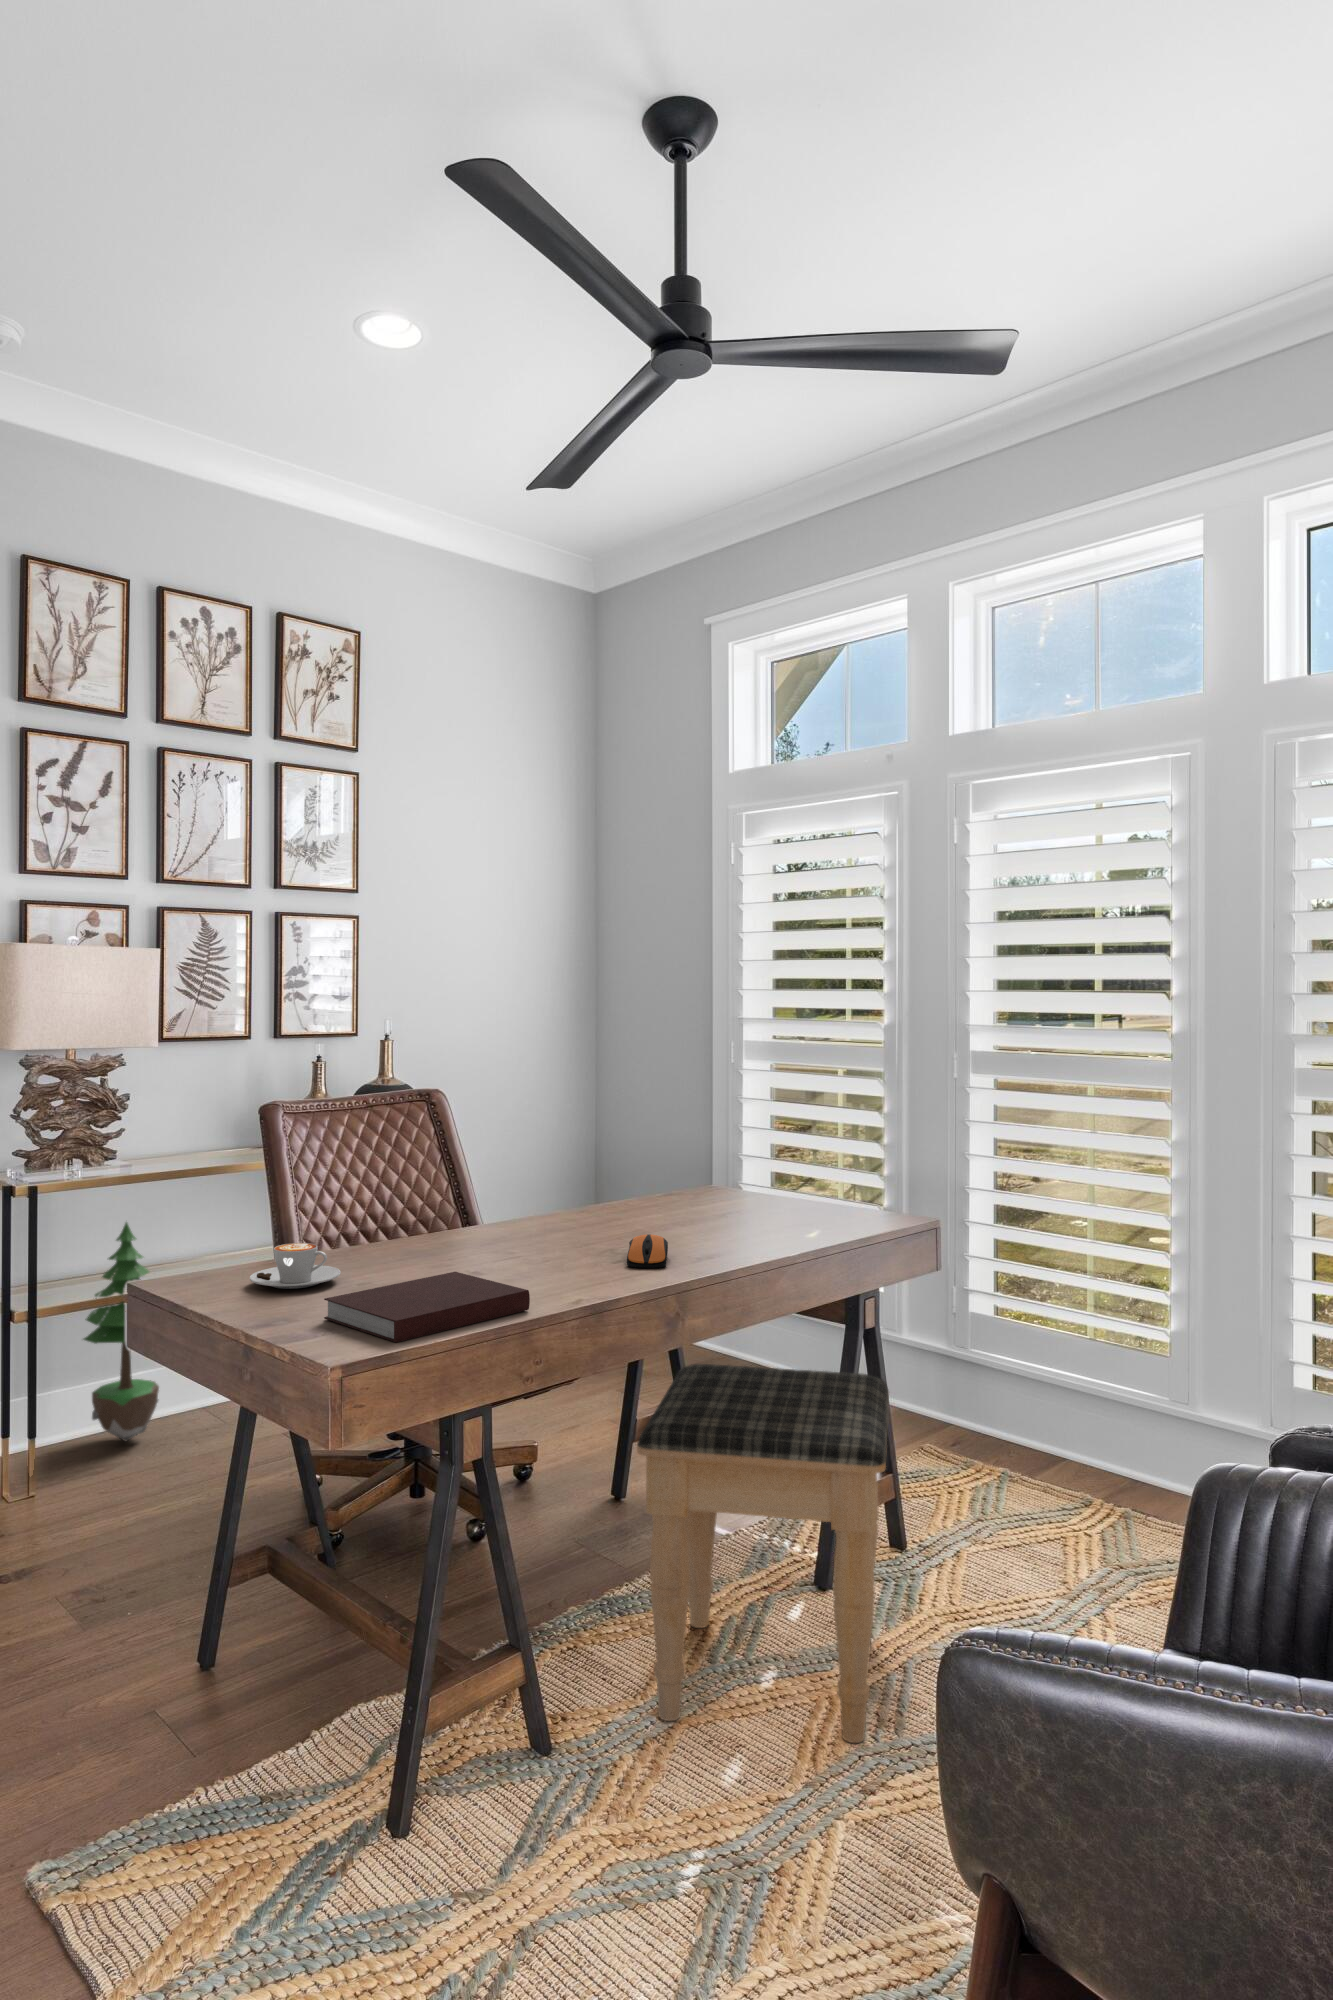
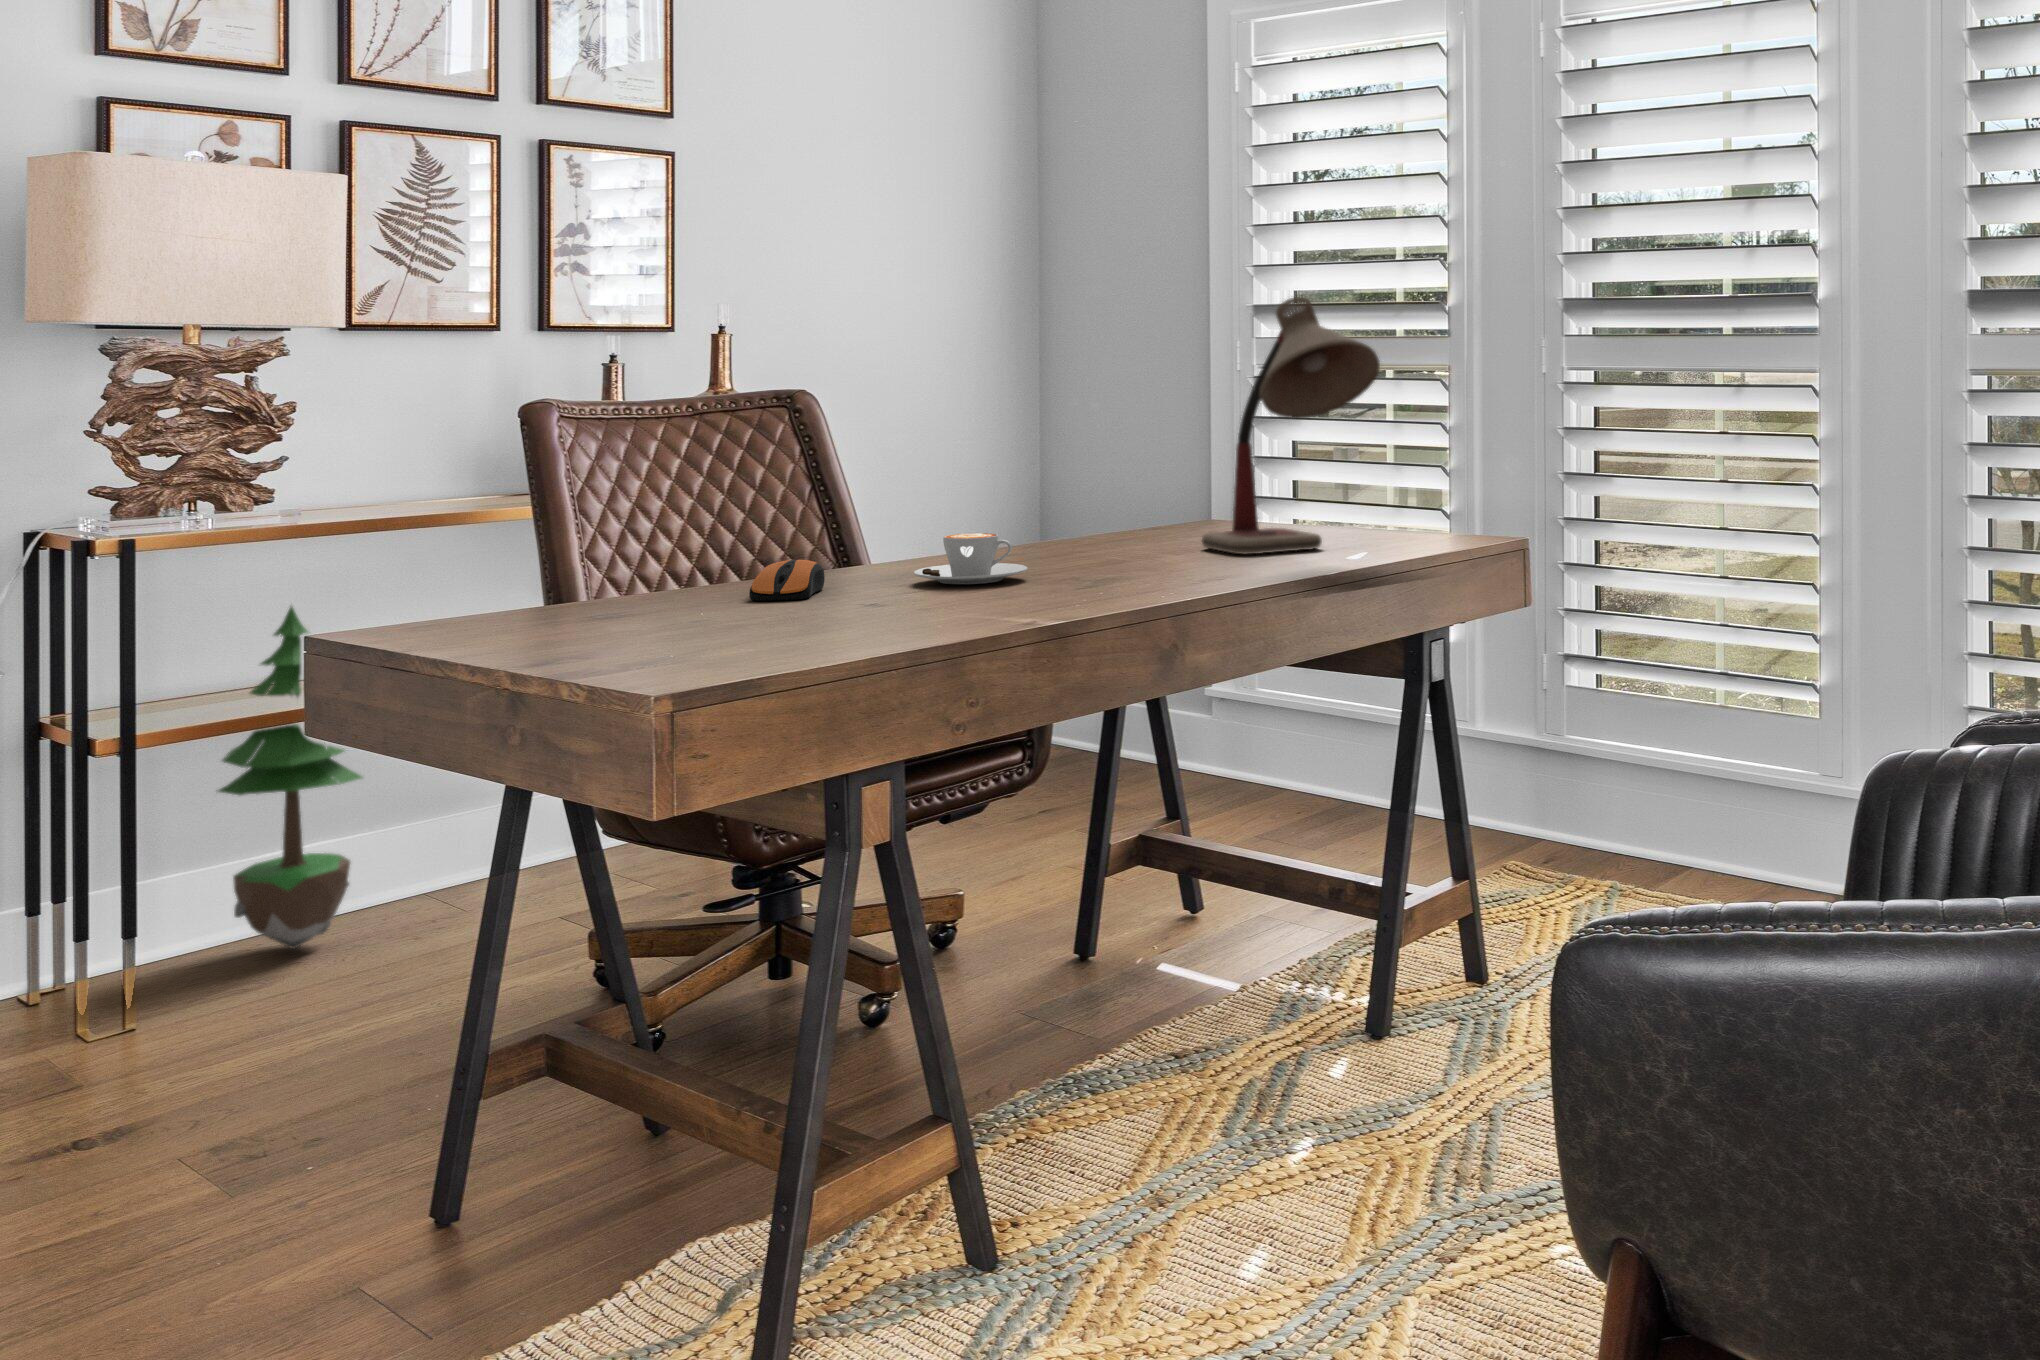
desk lamp: none [700,1043,829,1226] -> present [1202,297,1380,554]
computer mouse: present [627,1234,668,1268] -> present [749,560,825,600]
coffee cup: present [250,1243,340,1289] -> present [914,533,1027,584]
notebook: present [324,1272,530,1343] -> none [644,594,960,670]
footstool: present [637,1364,889,1743] -> none [1118,732,1465,1211]

